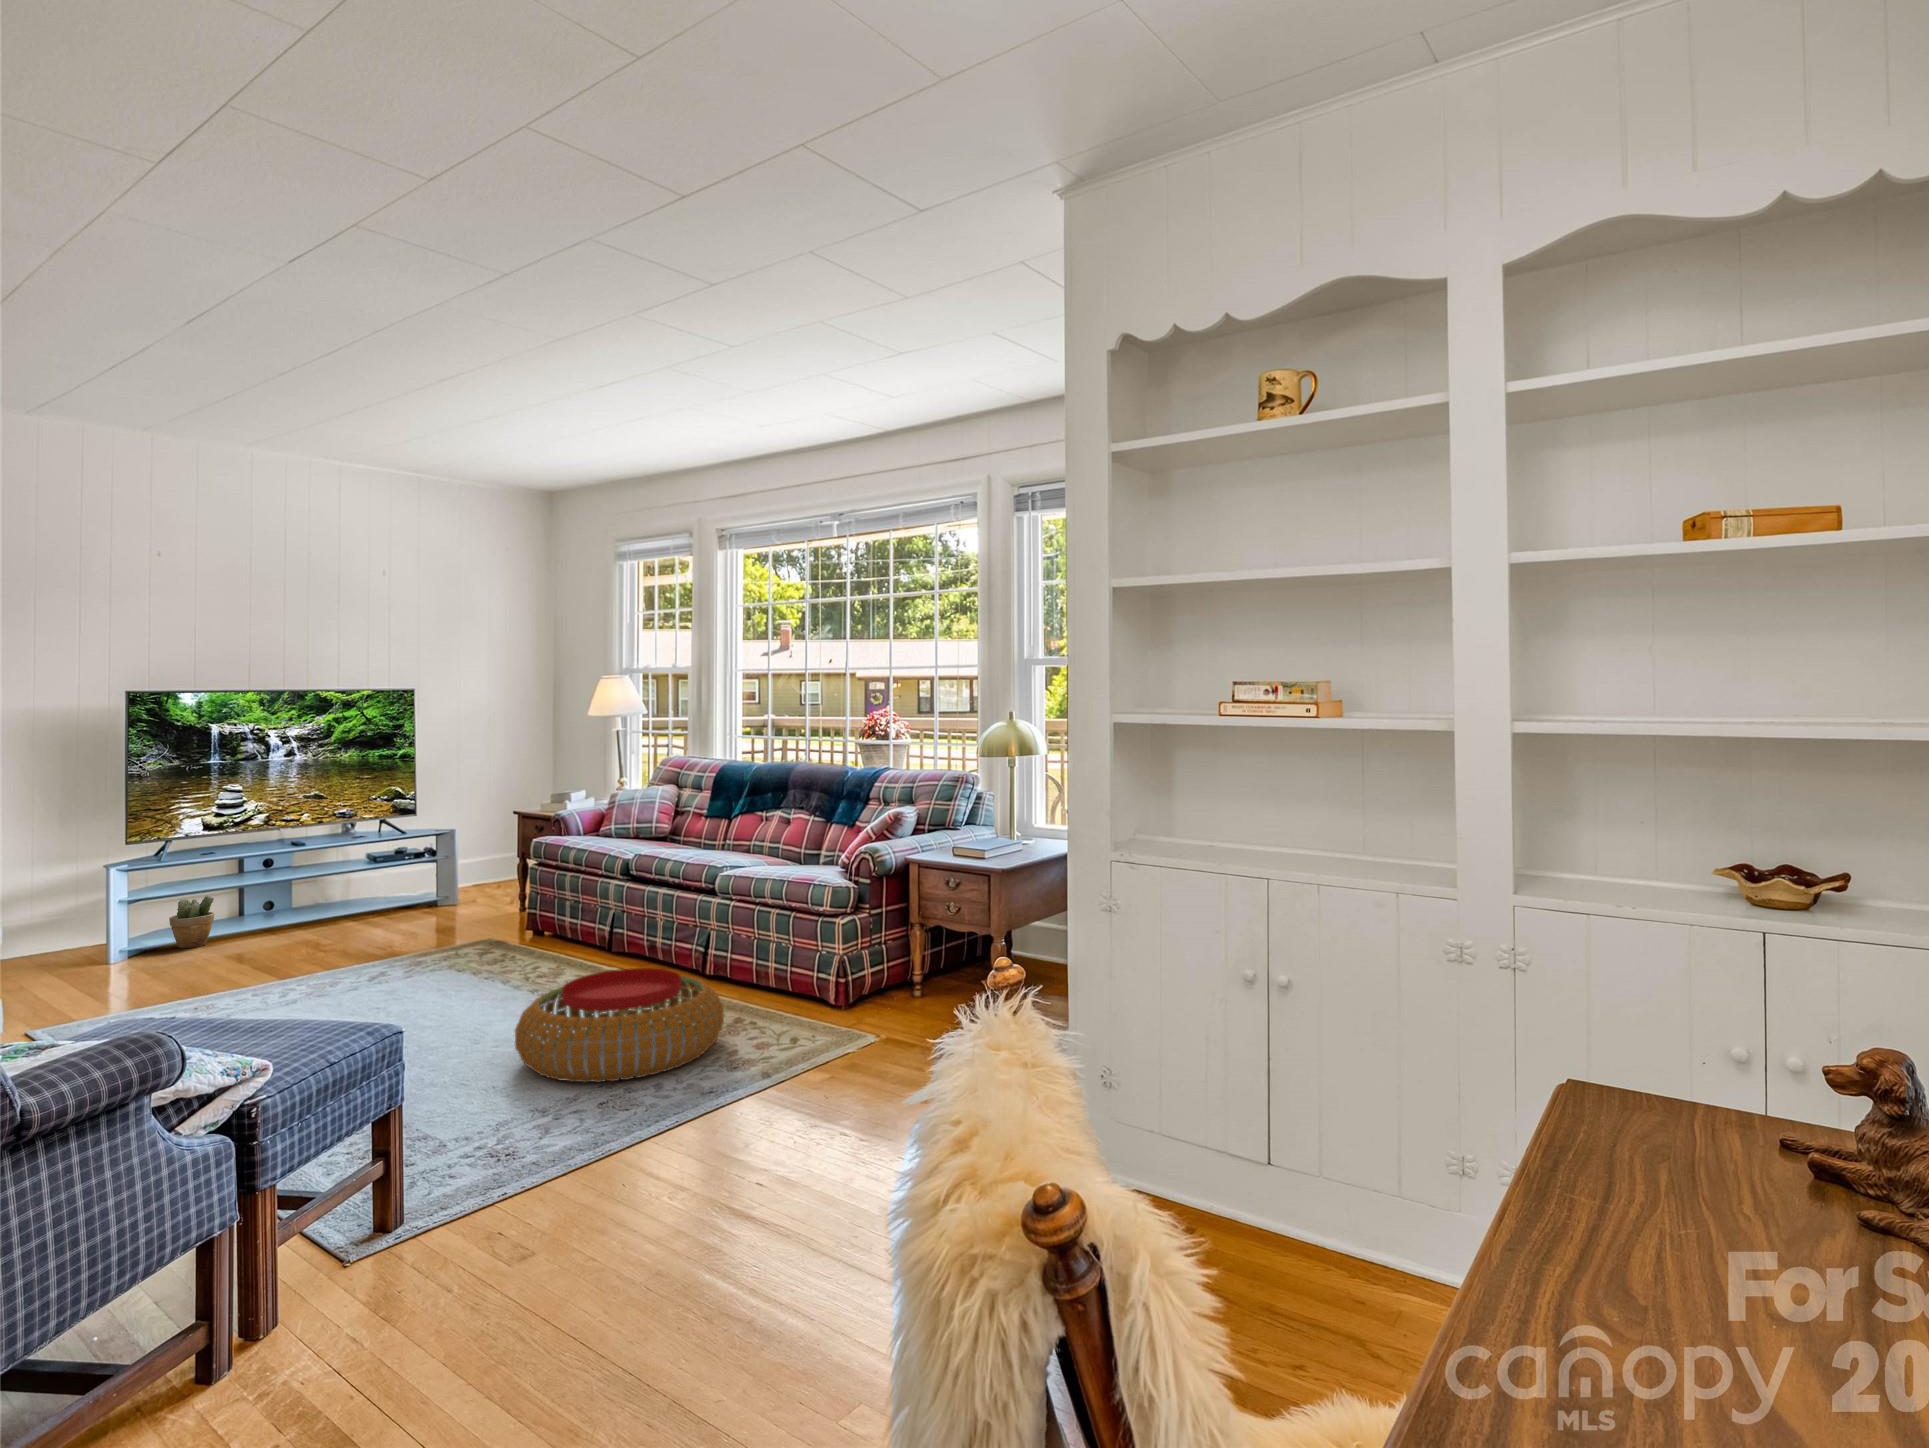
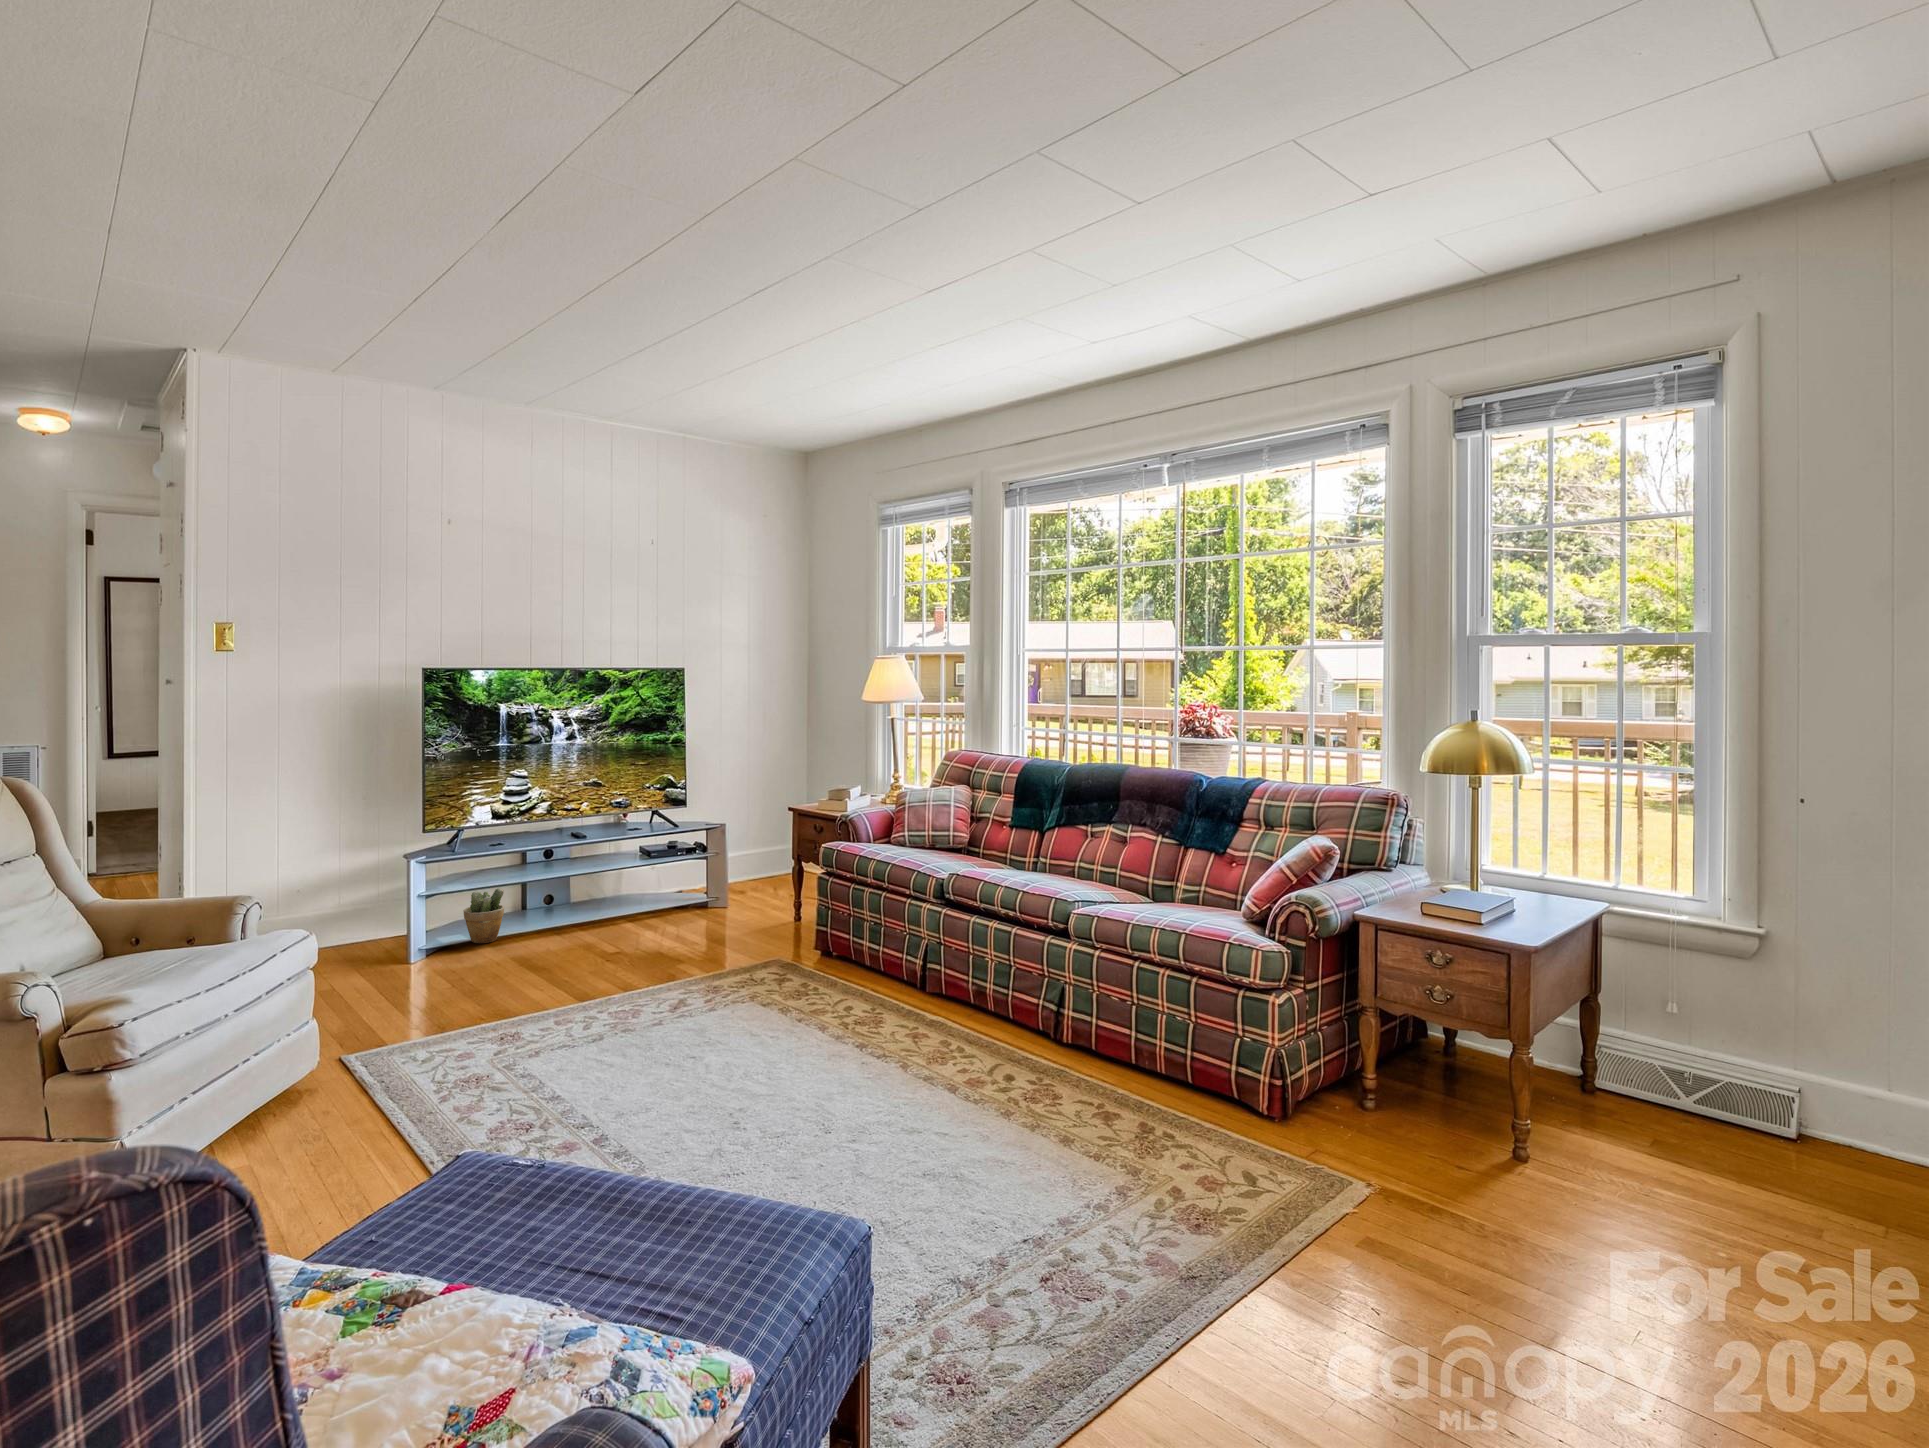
pouf: present [515,968,724,1082] -> none [887,1055,1158,1241]

